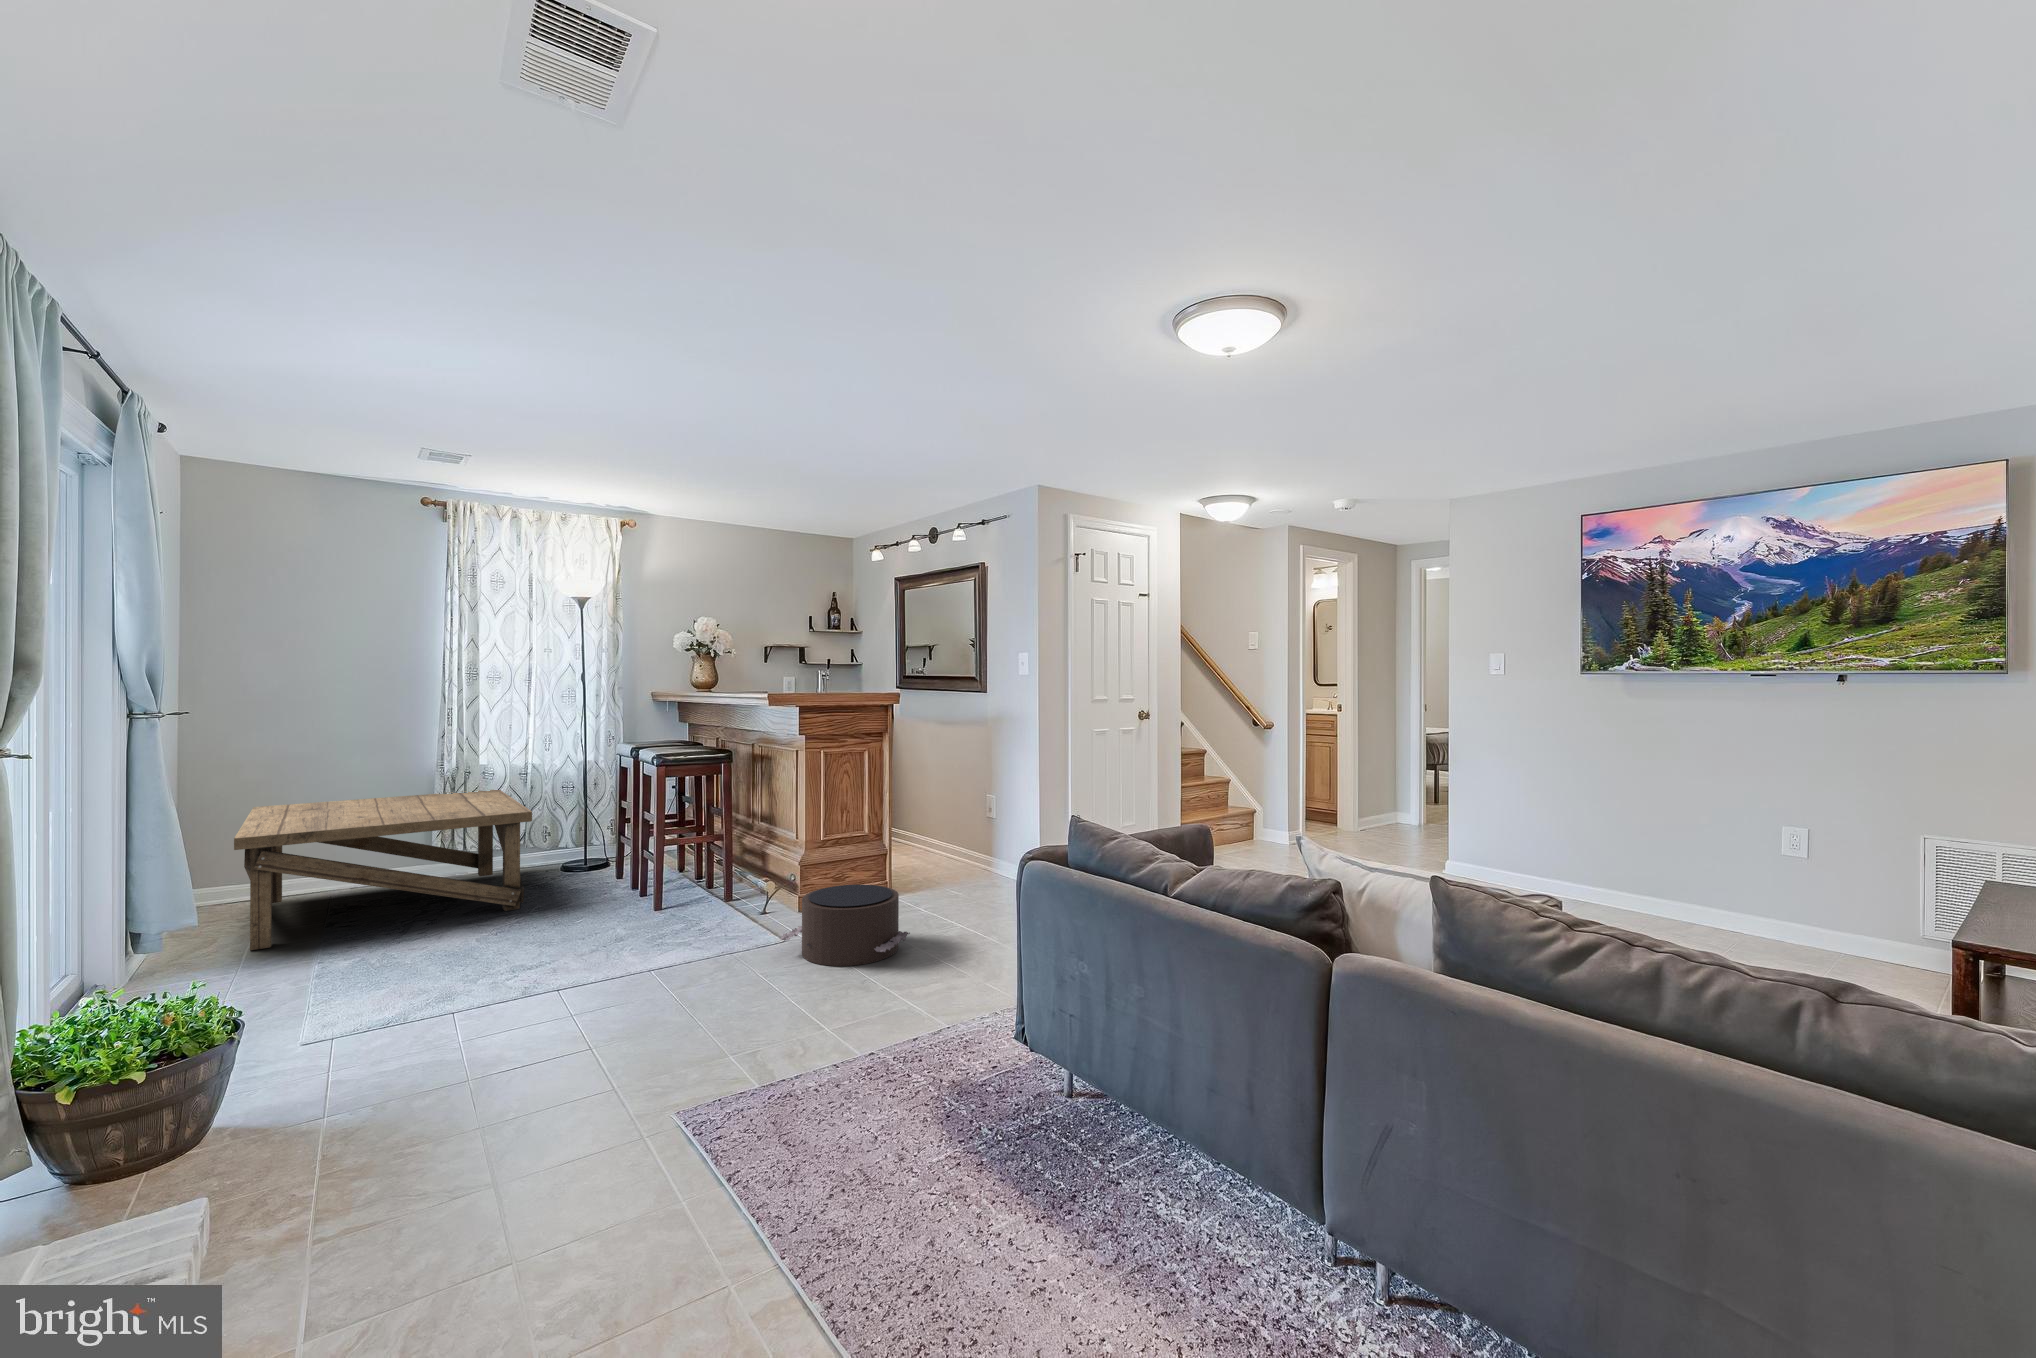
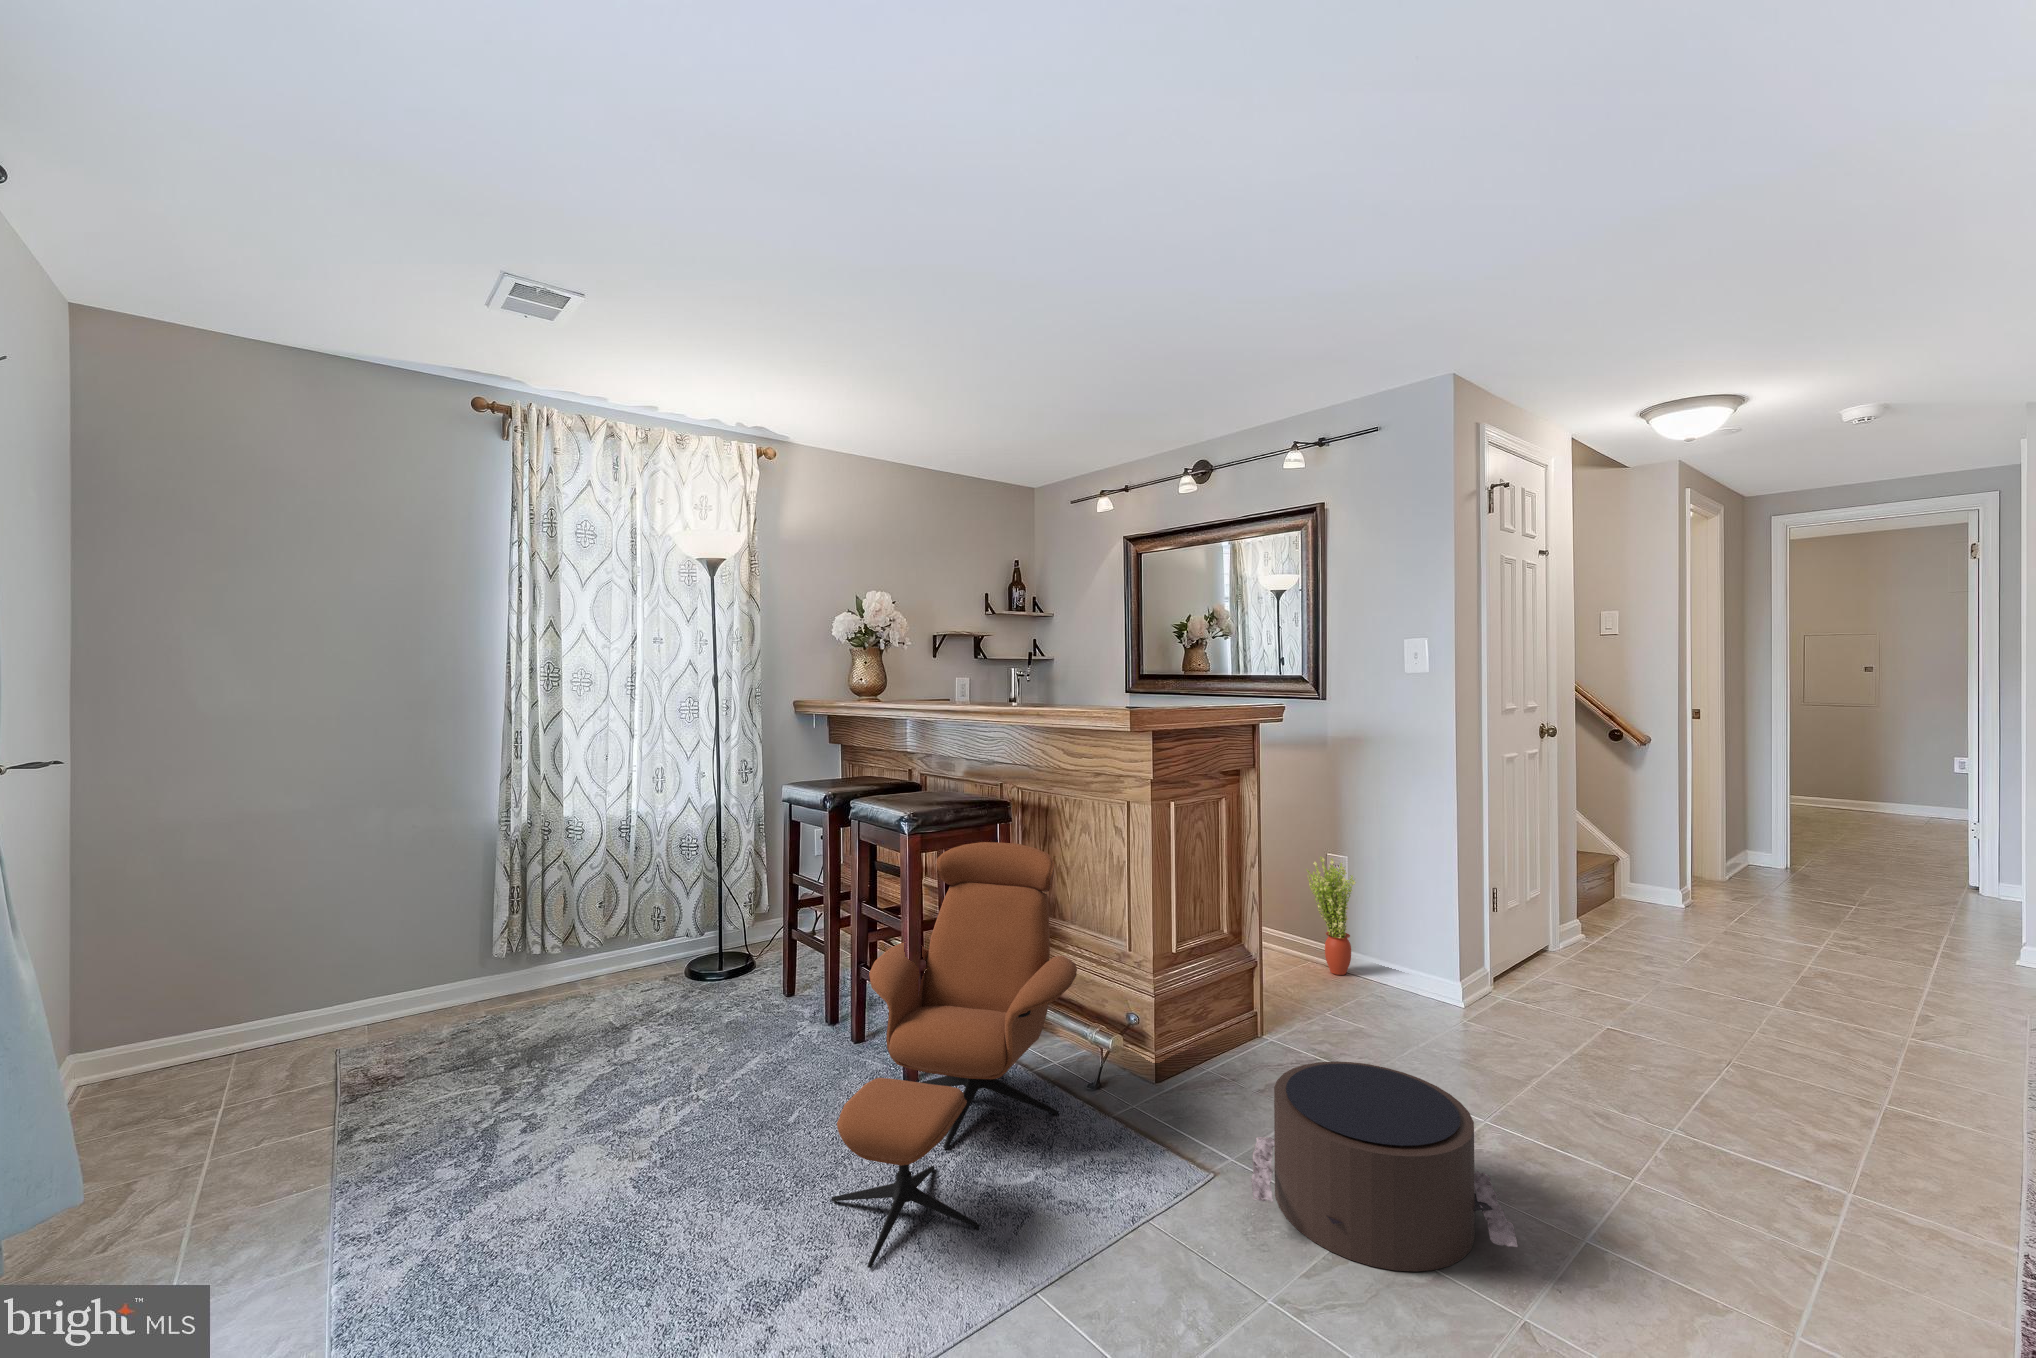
lounge chair: none [571,774,745,964] -> present [831,842,1077,1268]
coffee table: present [234,790,532,950] -> none [164,854,688,1222]
potted plant: none [966,795,993,871] -> present [1306,857,1356,975]

